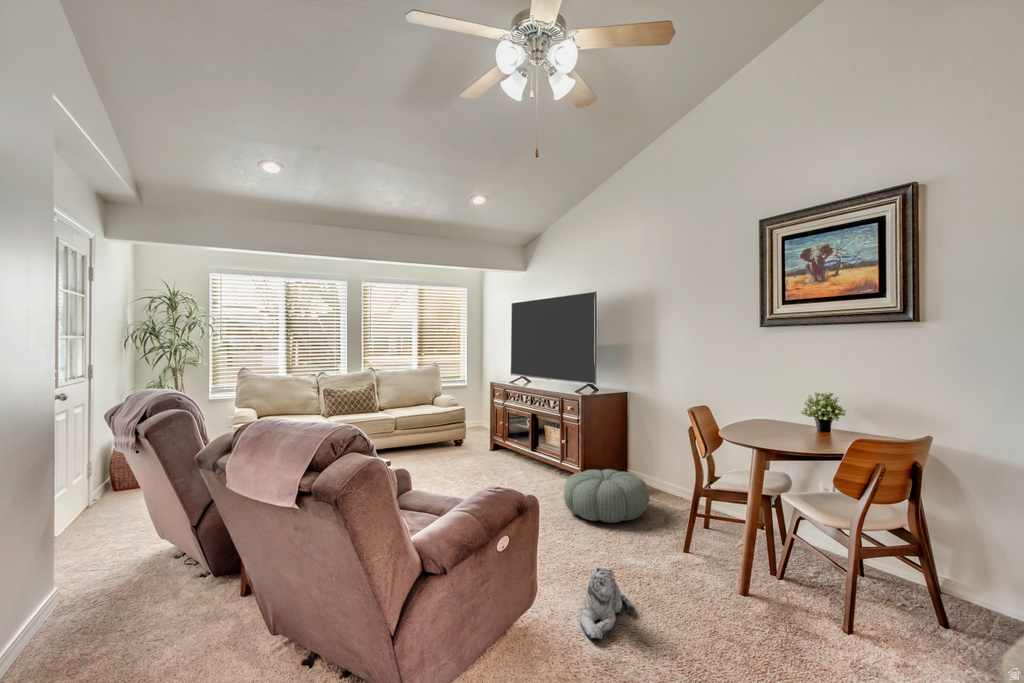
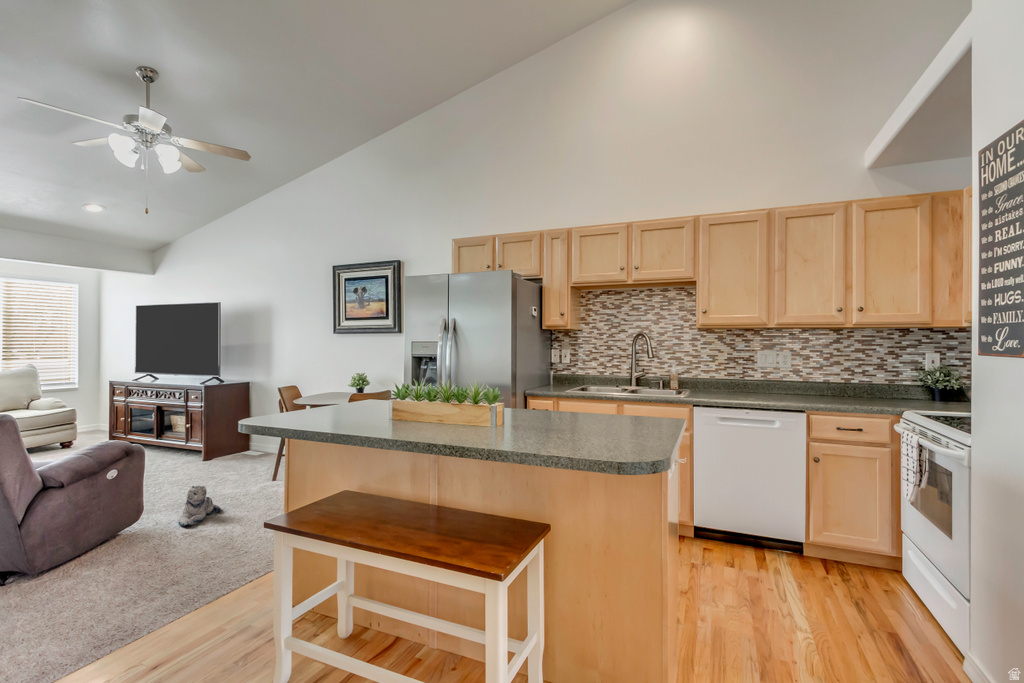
pouf: present [564,469,650,523] -> none [182,440,257,477]

